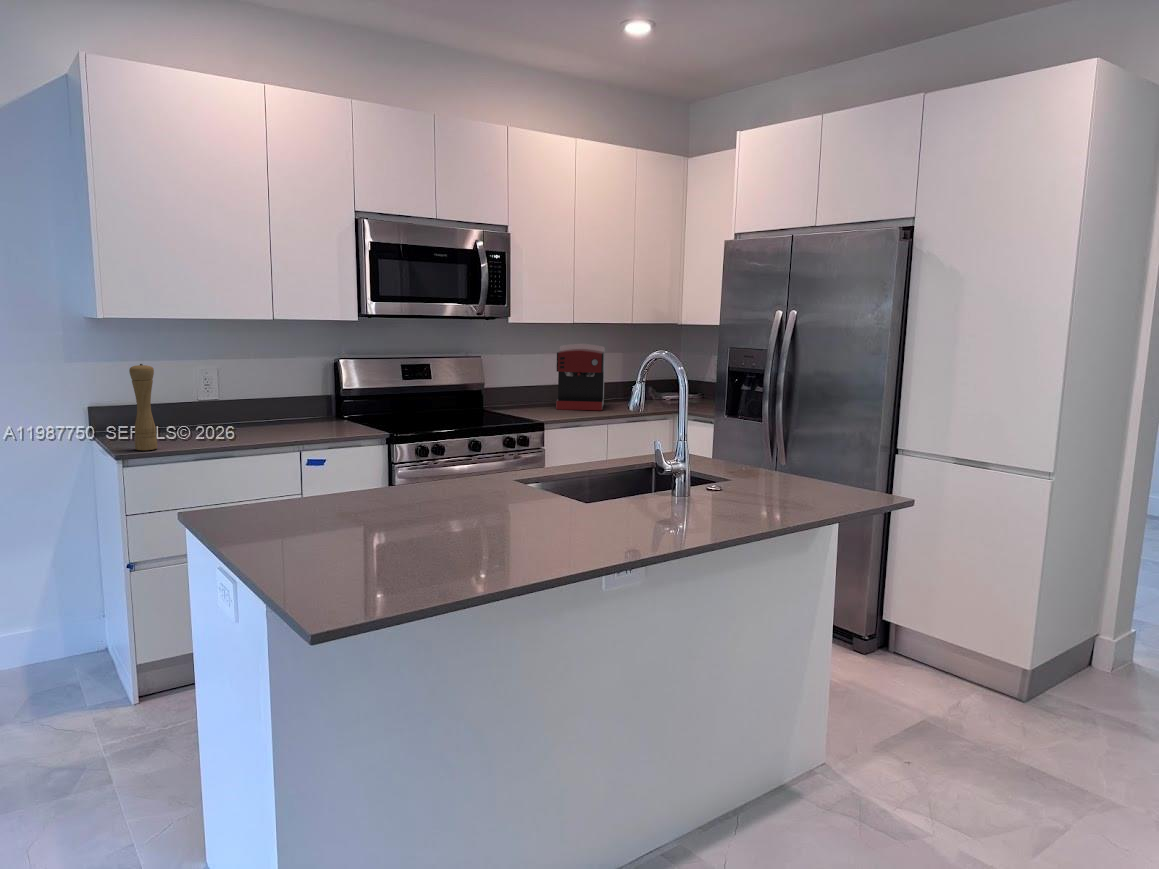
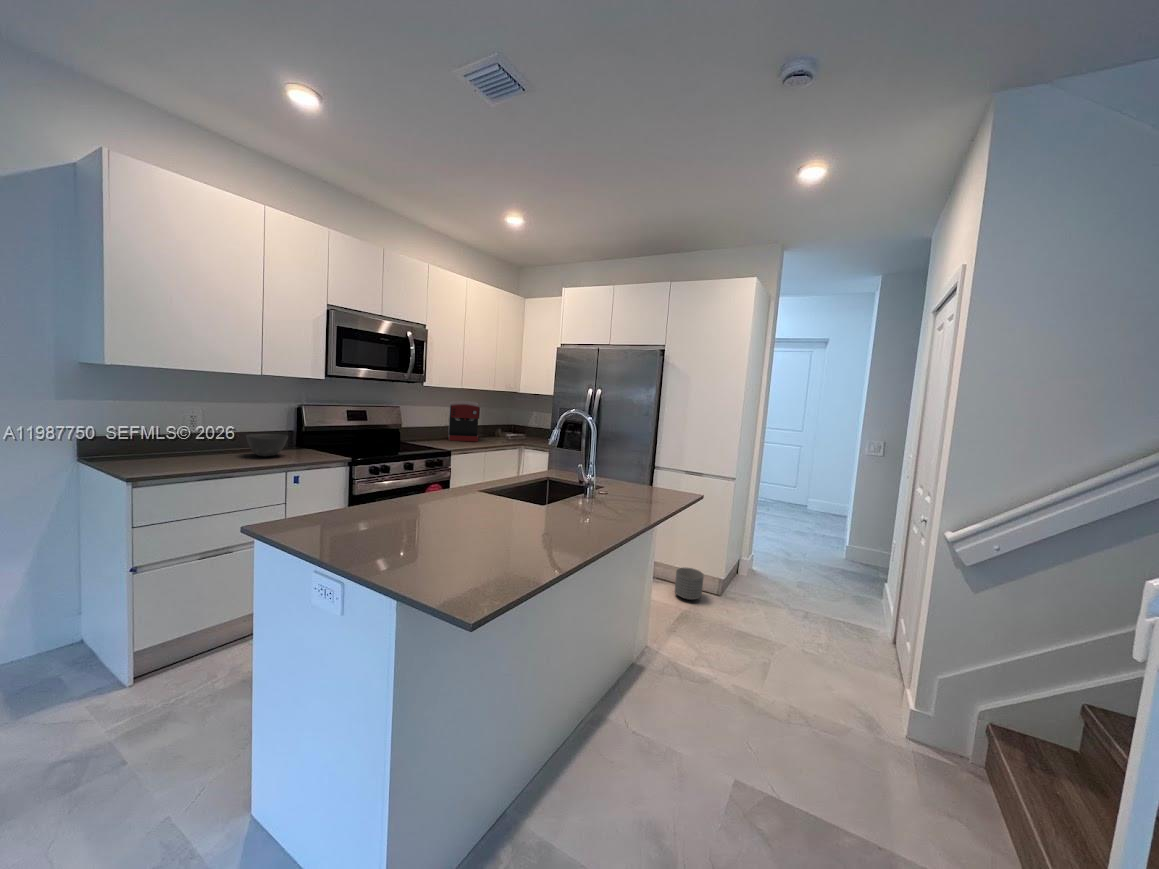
pepper mill: present [129,364,157,450] -> none [138,406,162,474]
bowl: none [260,400,311,431] -> present [246,434,288,457]
planter: none [928,642,987,703] -> present [675,568,704,600]

